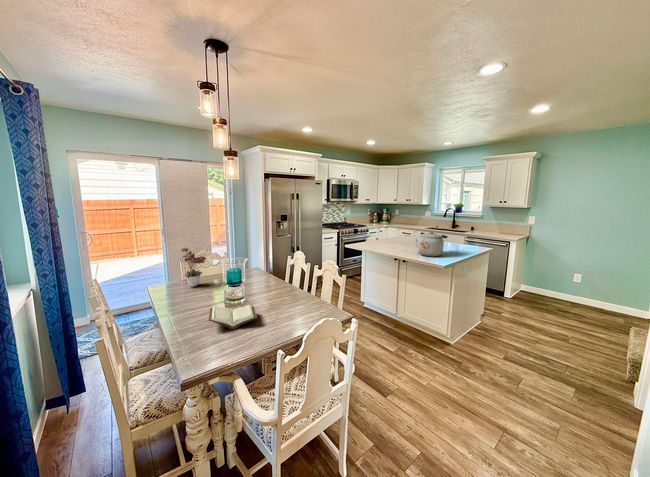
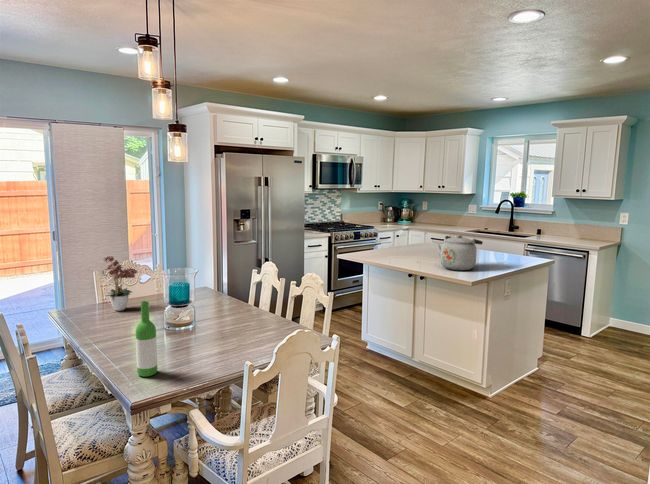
wine bottle: none [188,290,208,352] -> present [136,301,158,377]
book: present [209,305,257,329] -> none [153,327,215,355]

